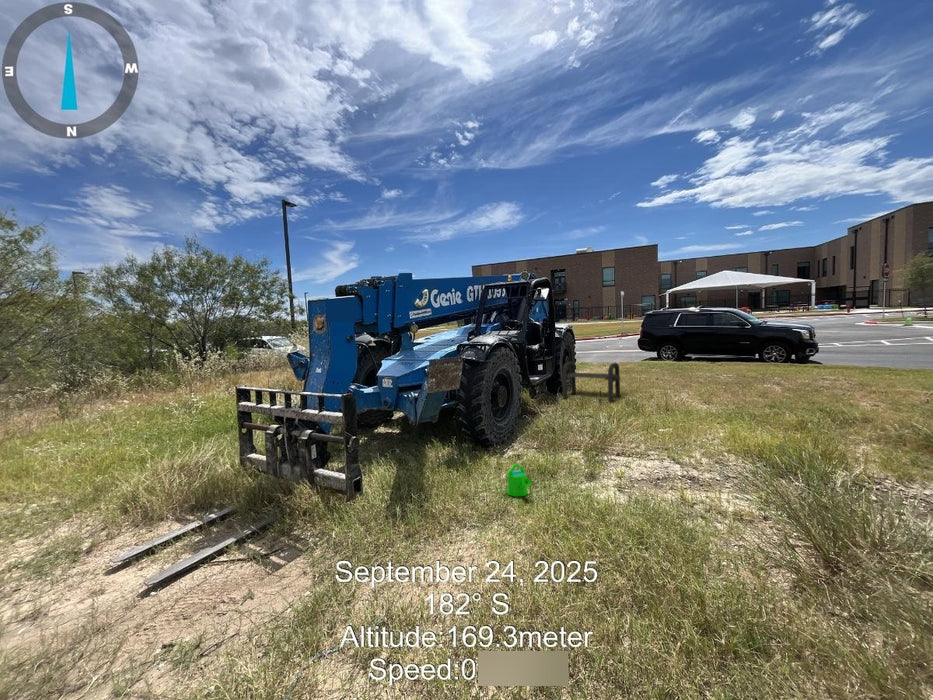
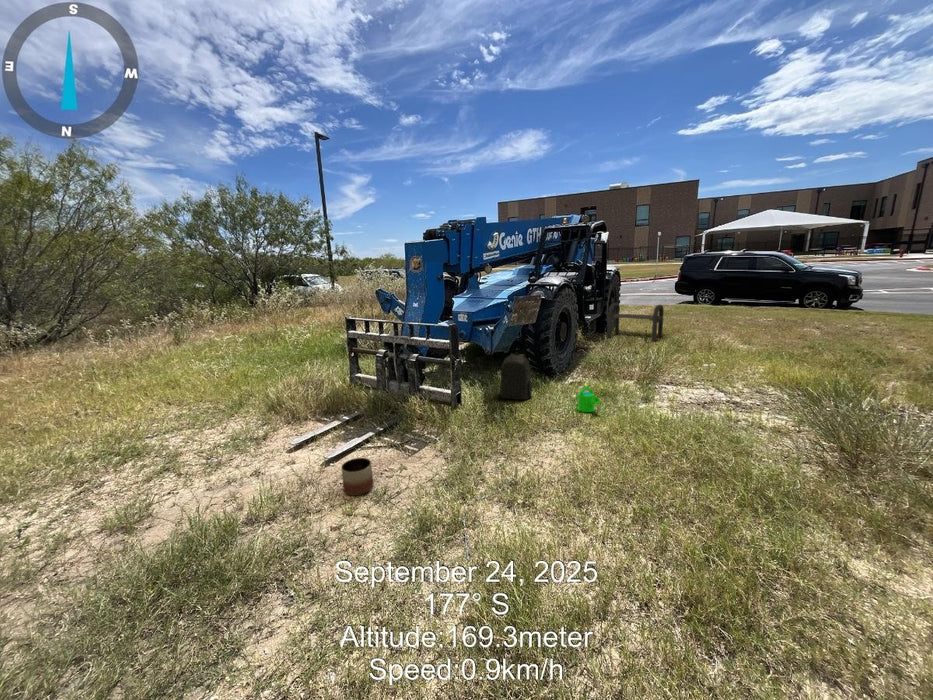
backpack: none [421,424,459,481] -> present [500,354,531,400]
planter: none [152,583,205,645] -> present [341,458,373,496]

